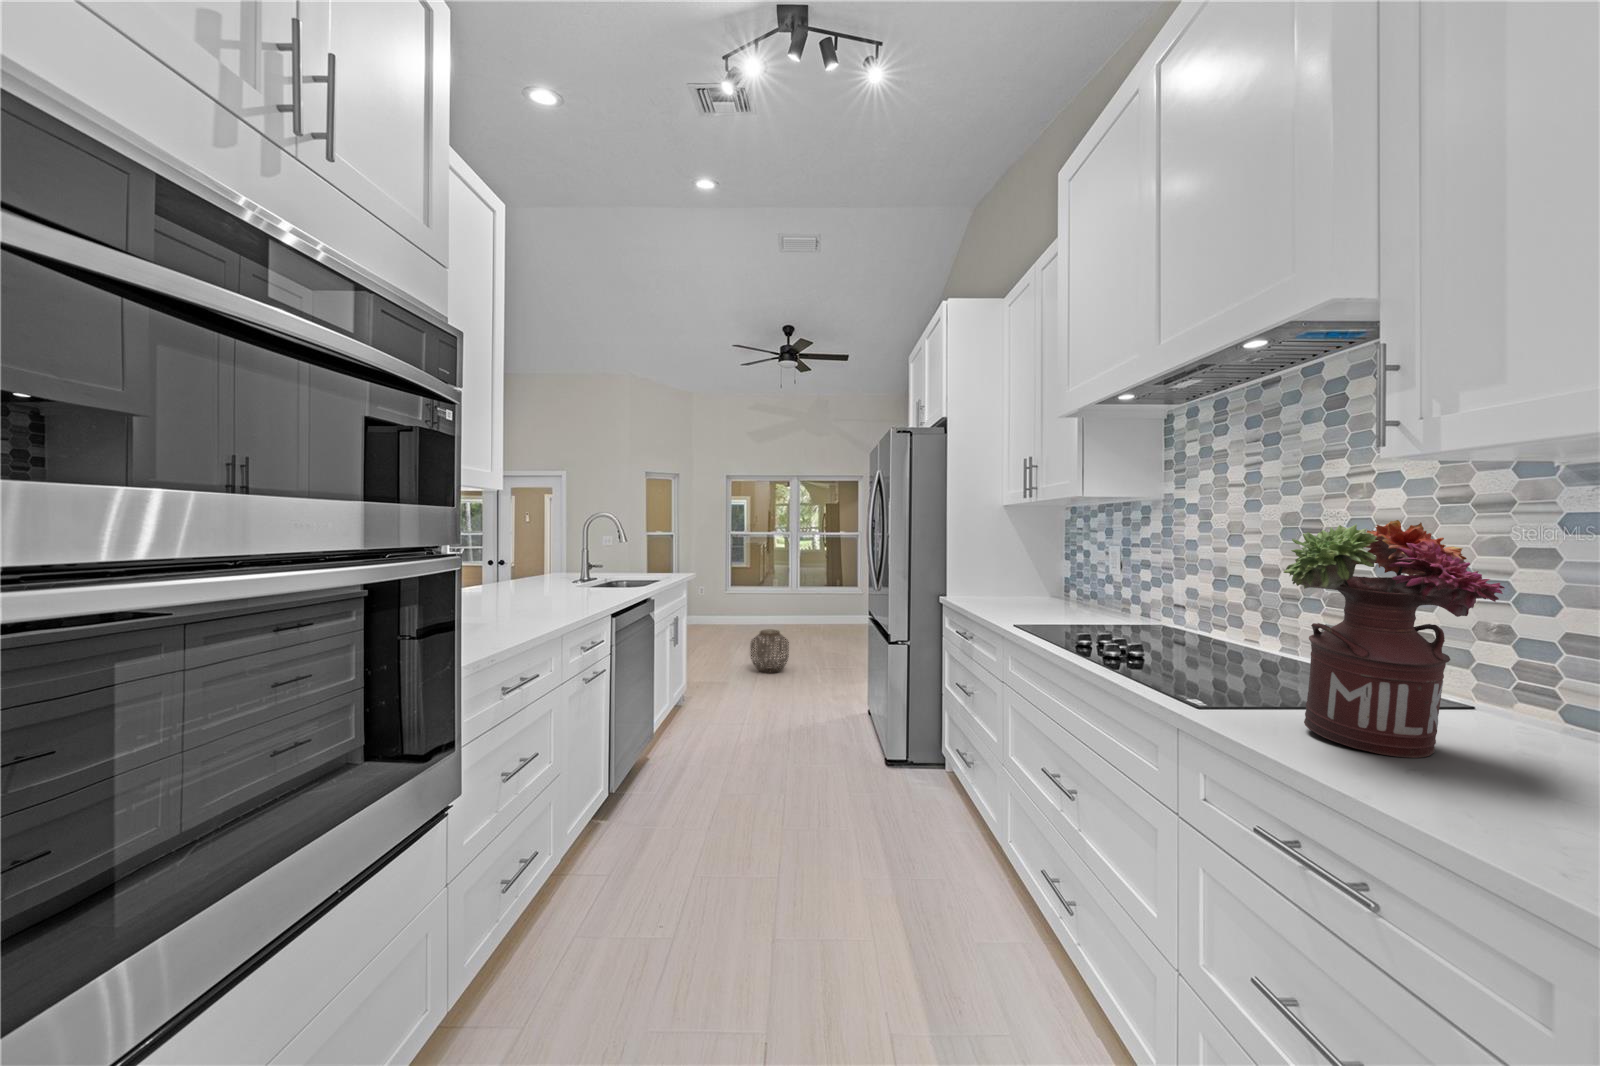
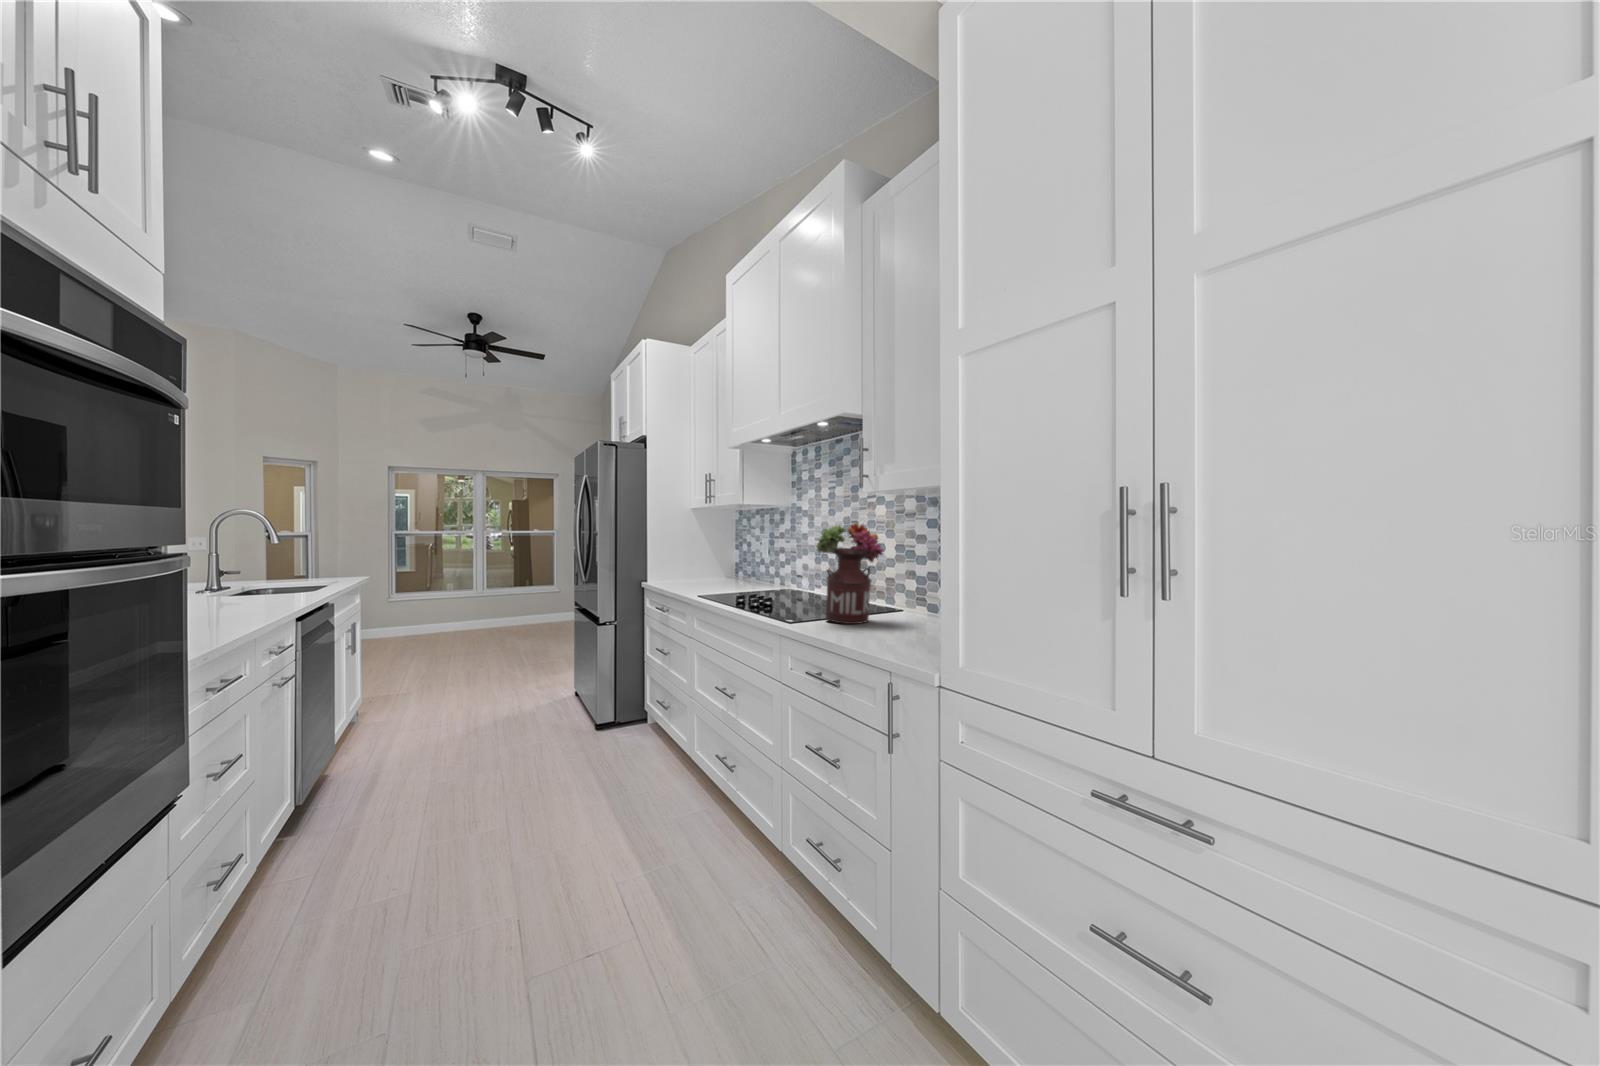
woven basket: present [750,629,789,673] -> none [440,630,484,674]

